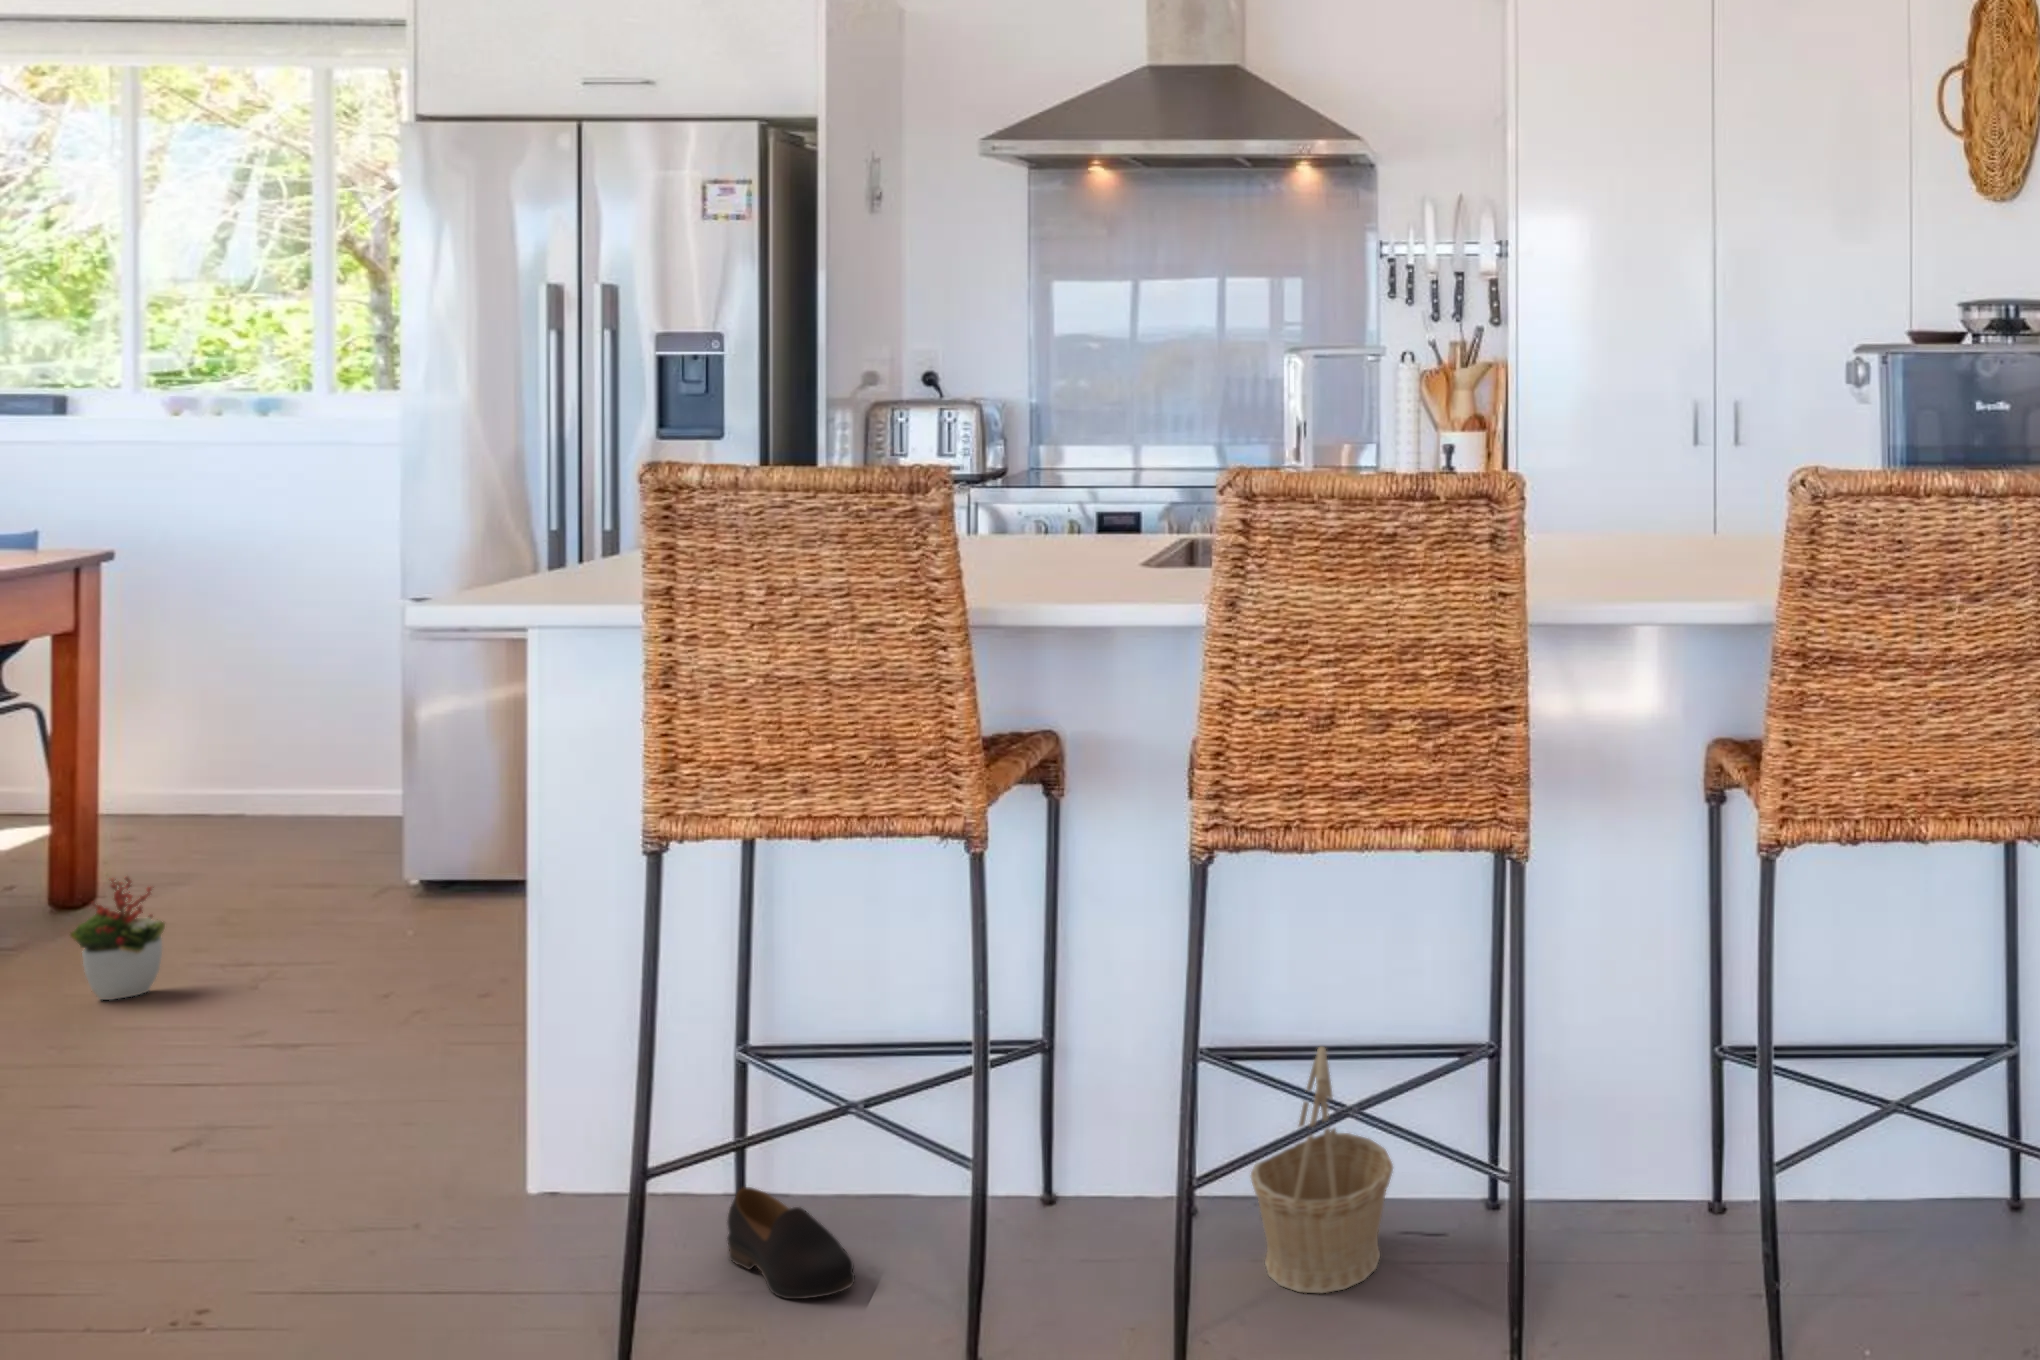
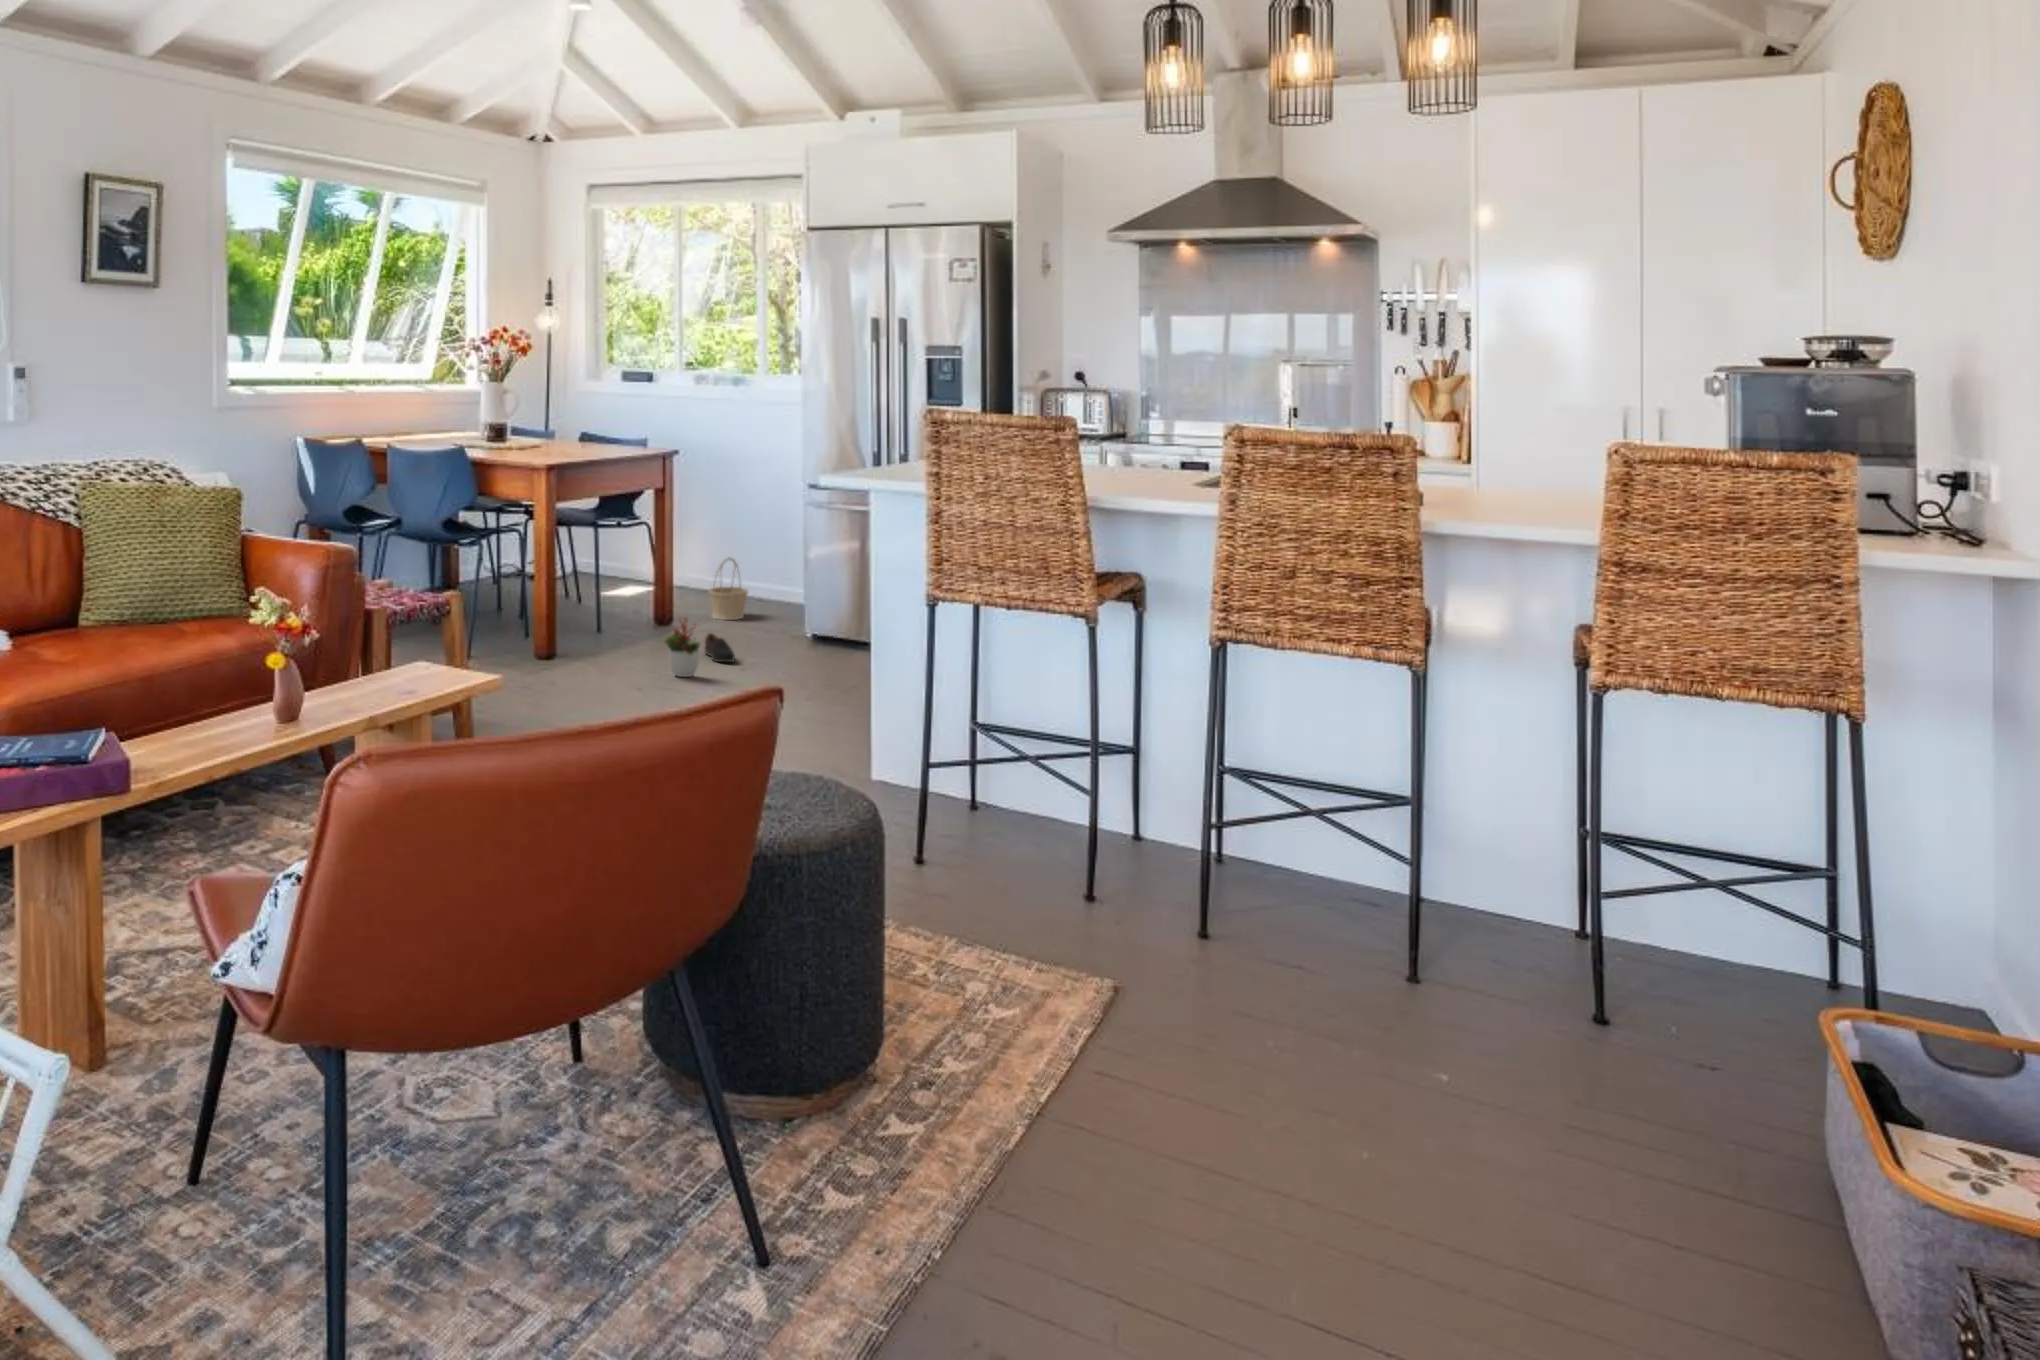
basket: present [1251,1046,1393,1293] -> present [709,558,748,620]
shoe: present [727,1187,855,1299] -> present [705,633,735,662]

